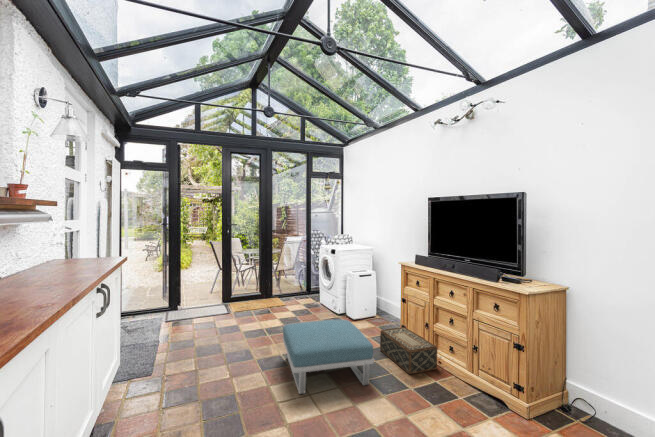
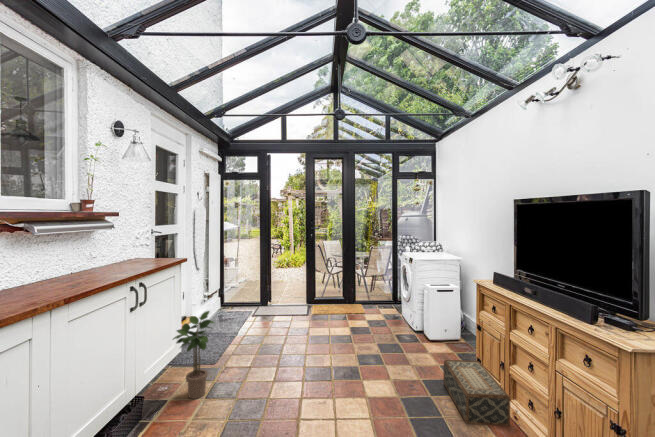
potted plant: none [121,313,170,411] -> present [173,311,215,399]
footstool: present [283,320,374,394] -> none [318,337,414,425]

